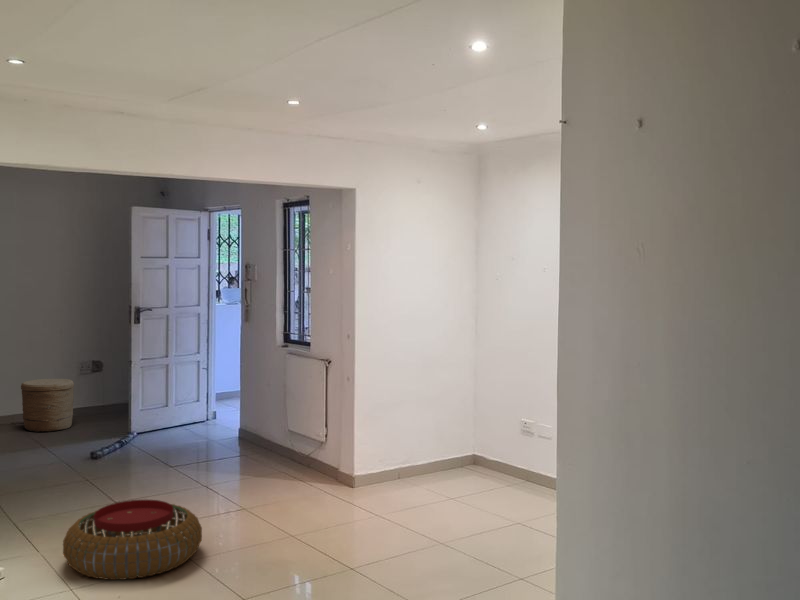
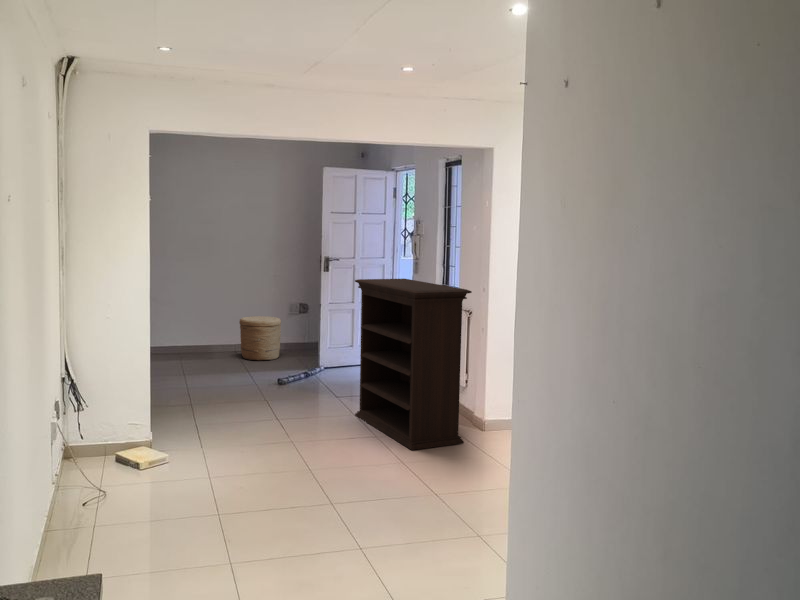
bookshelf: none [202,328,349,517] -> present [355,279,472,450]
pouf: present [63,500,202,580] -> none [208,418,320,480]

